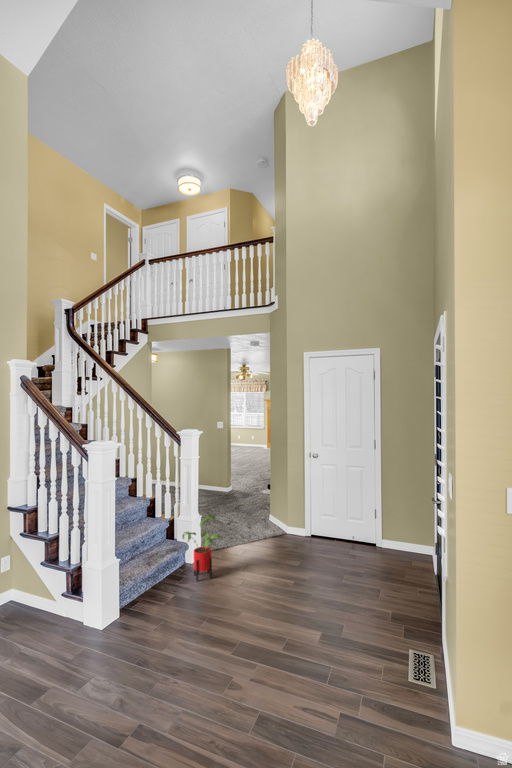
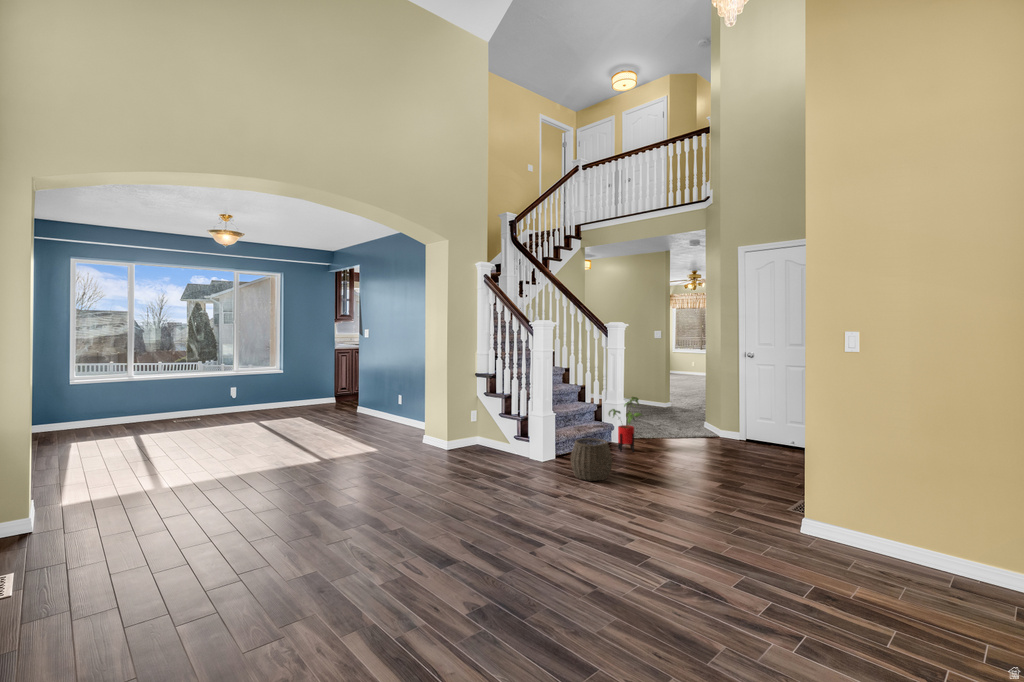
woven basket: none [138,595,193,665] -> present [571,438,612,481]

